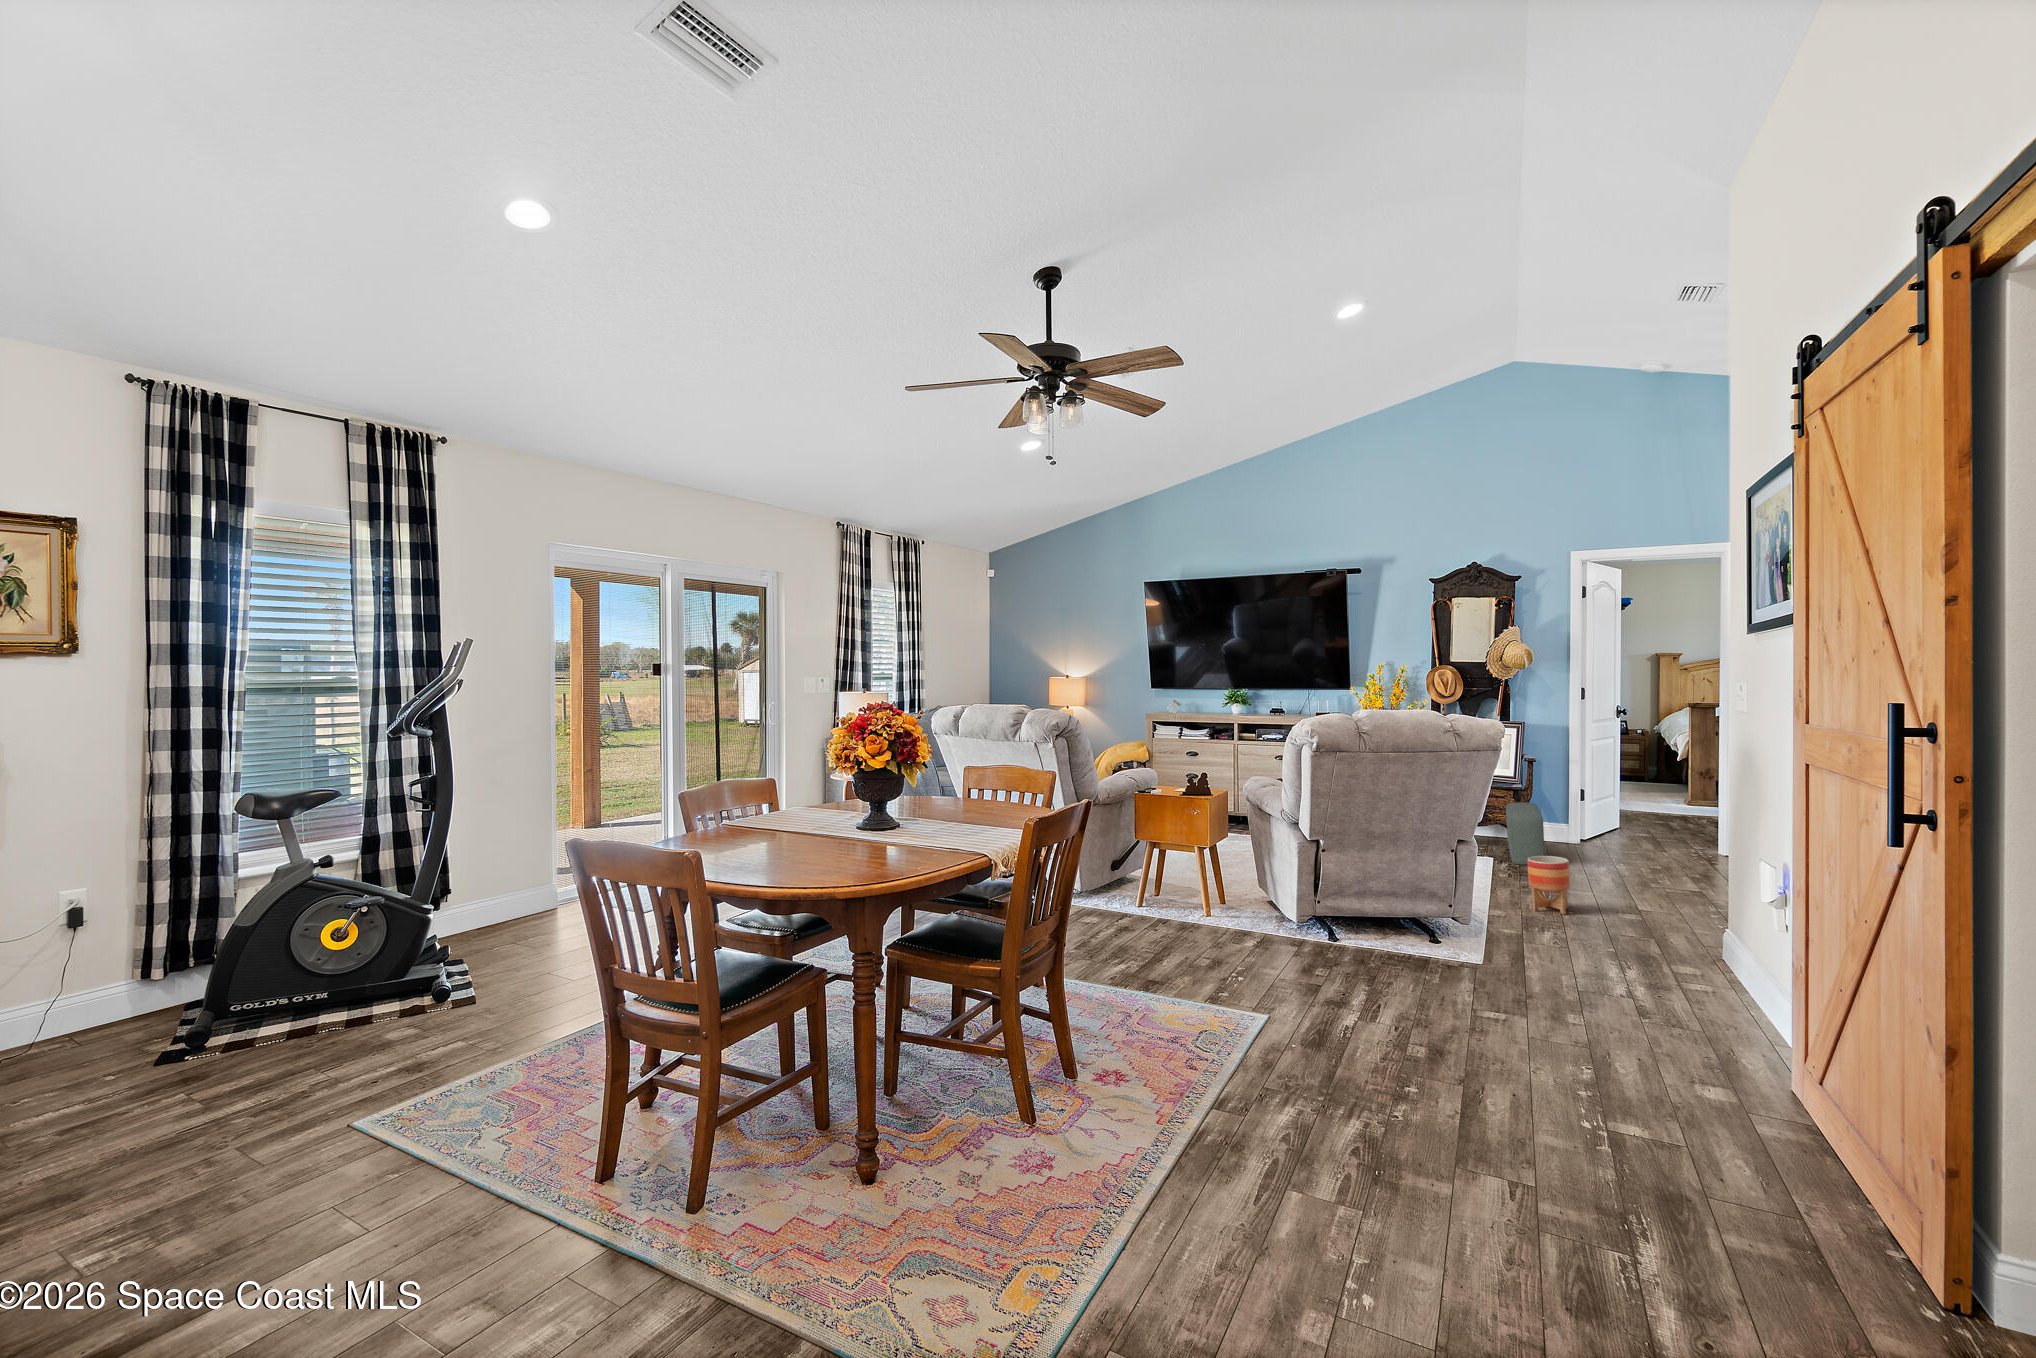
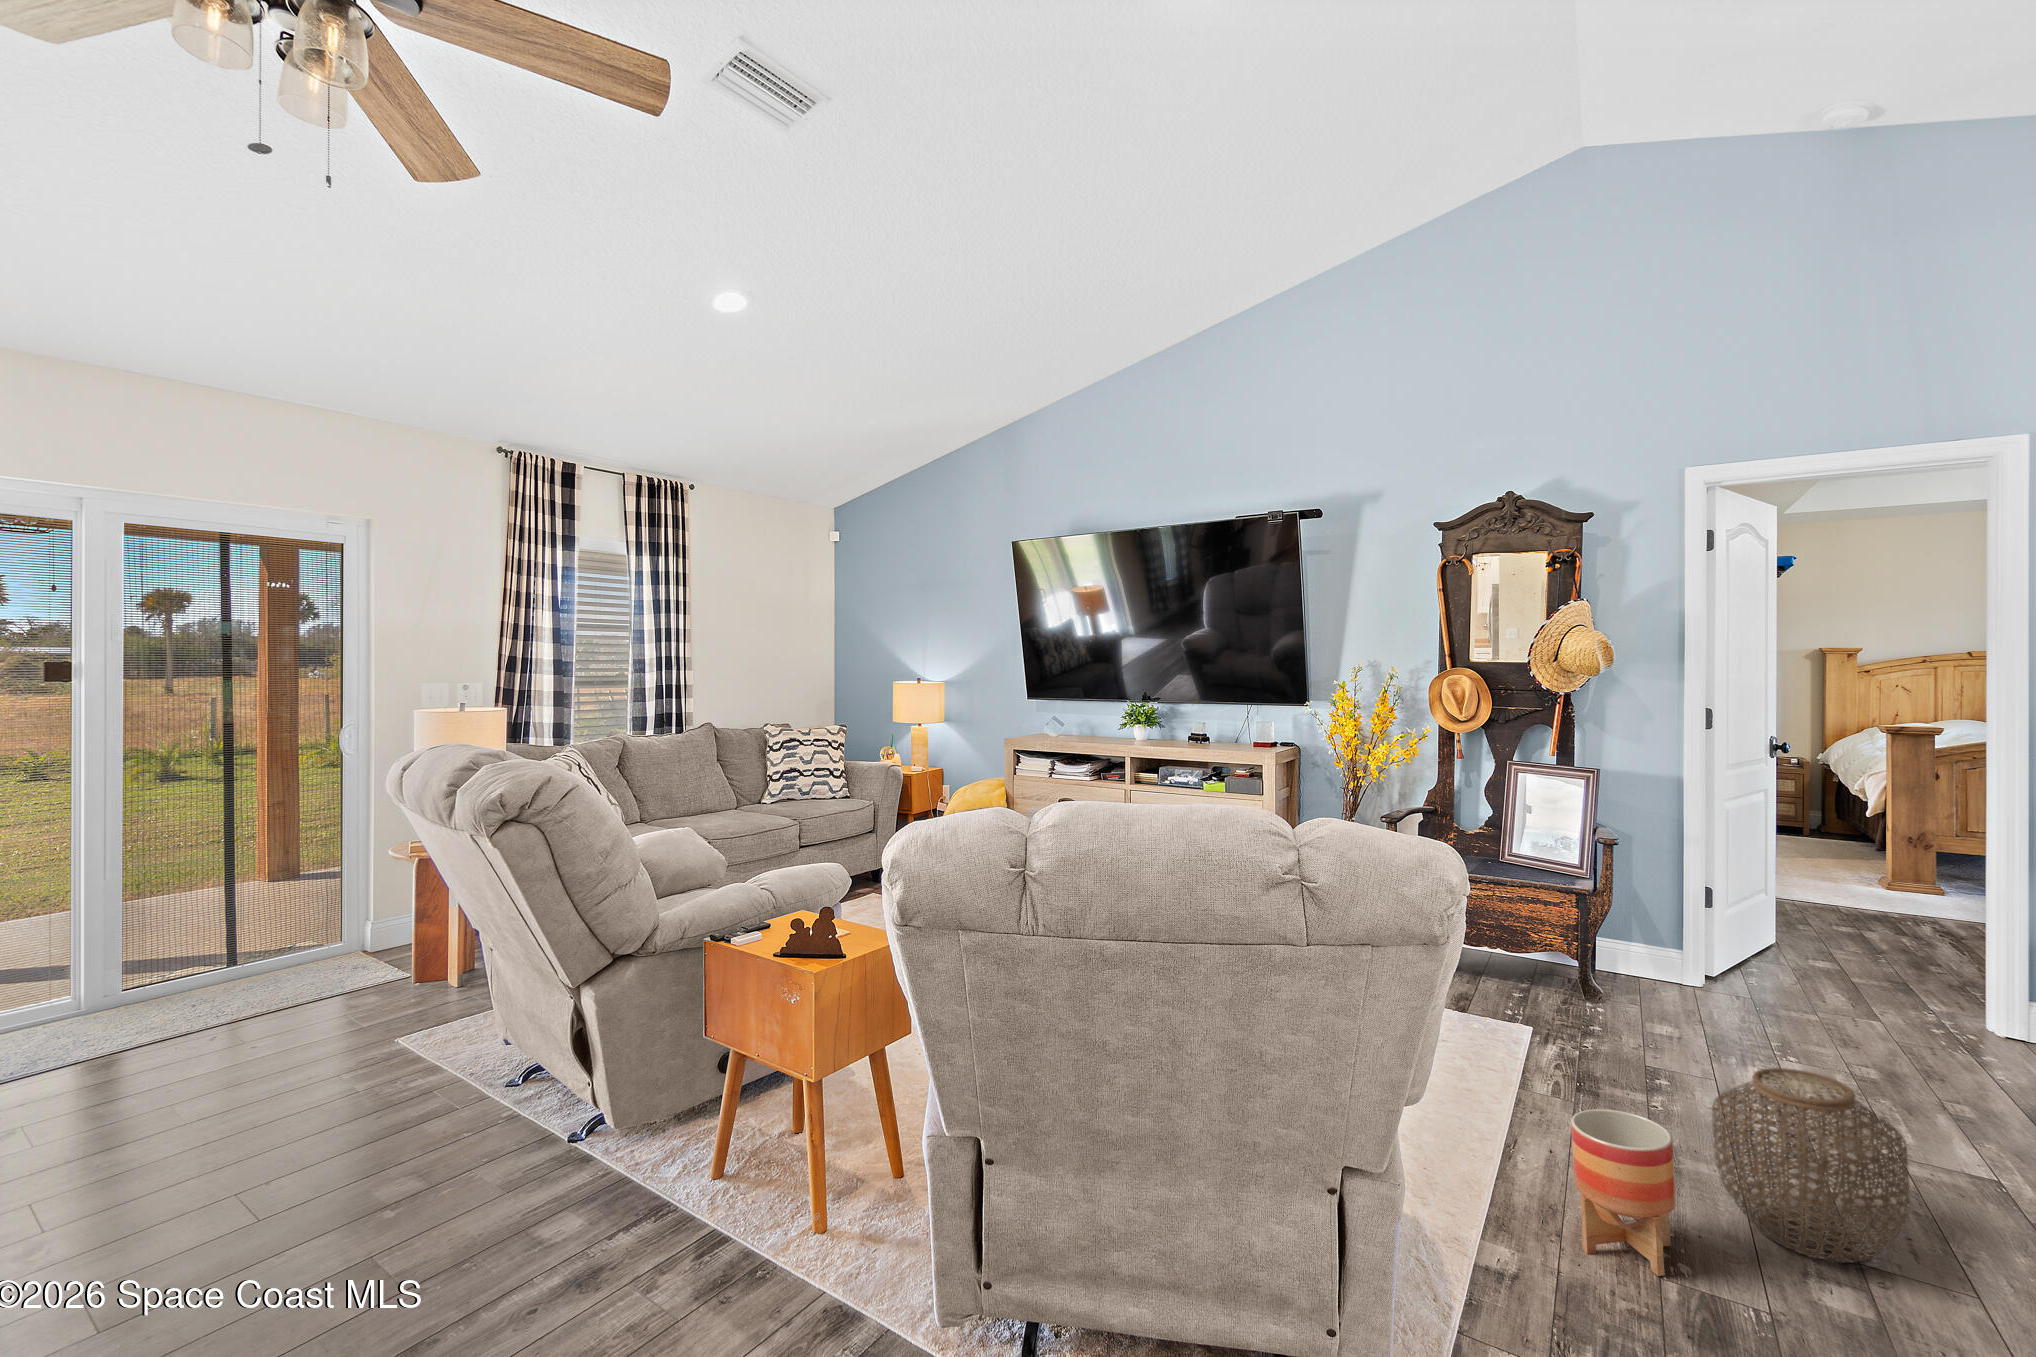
pouf: present [1506,802,1544,865] -> none [1558,916,1629,1057]
woven basket: none [1584,838,1660,909] -> present [1712,1068,1910,1263]

